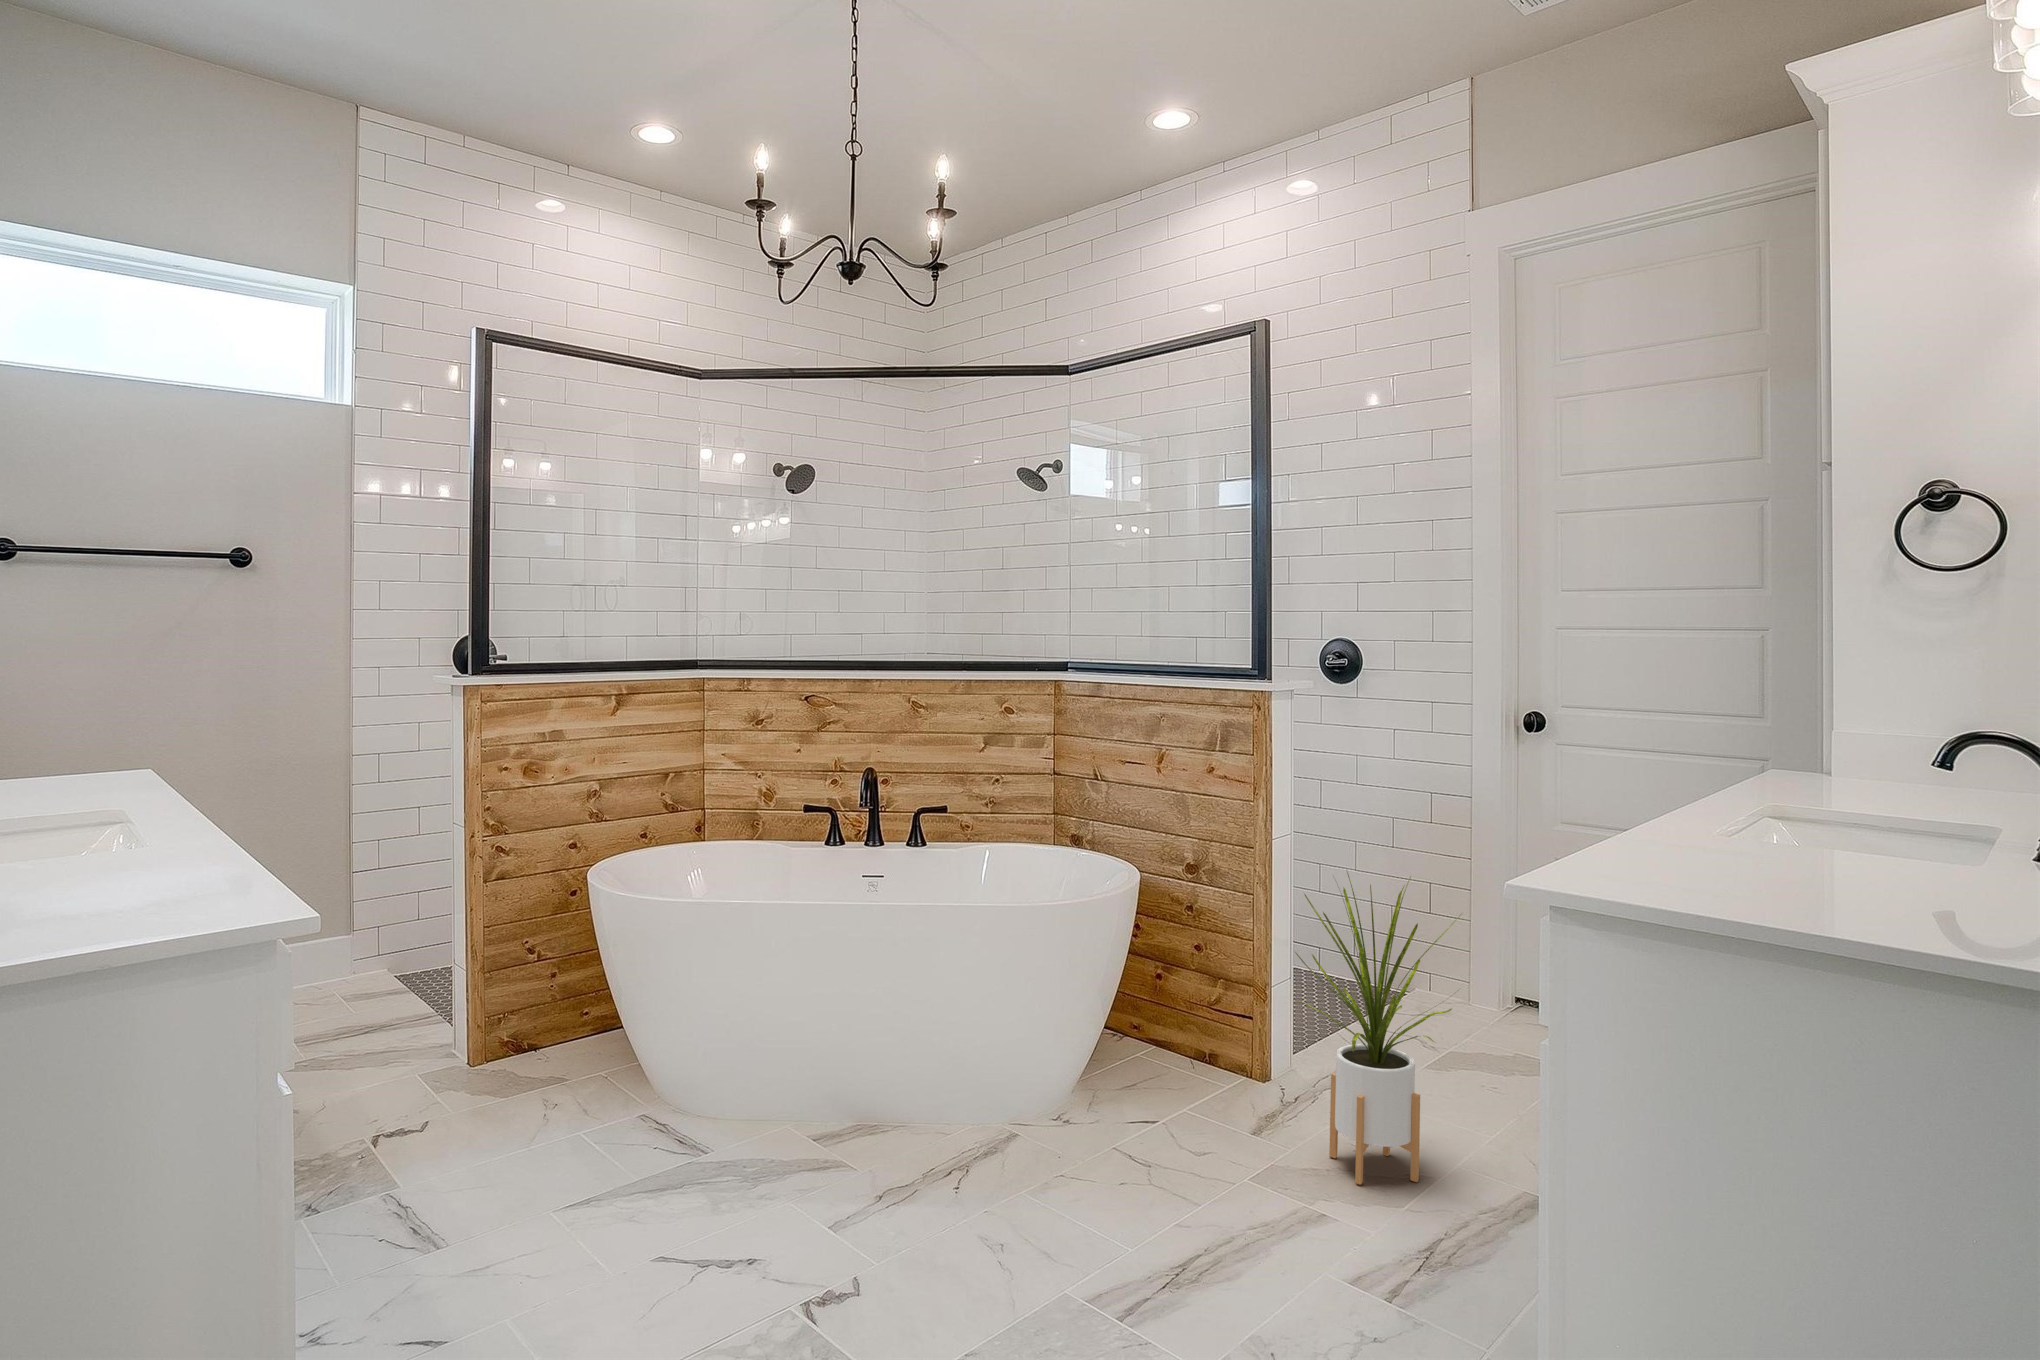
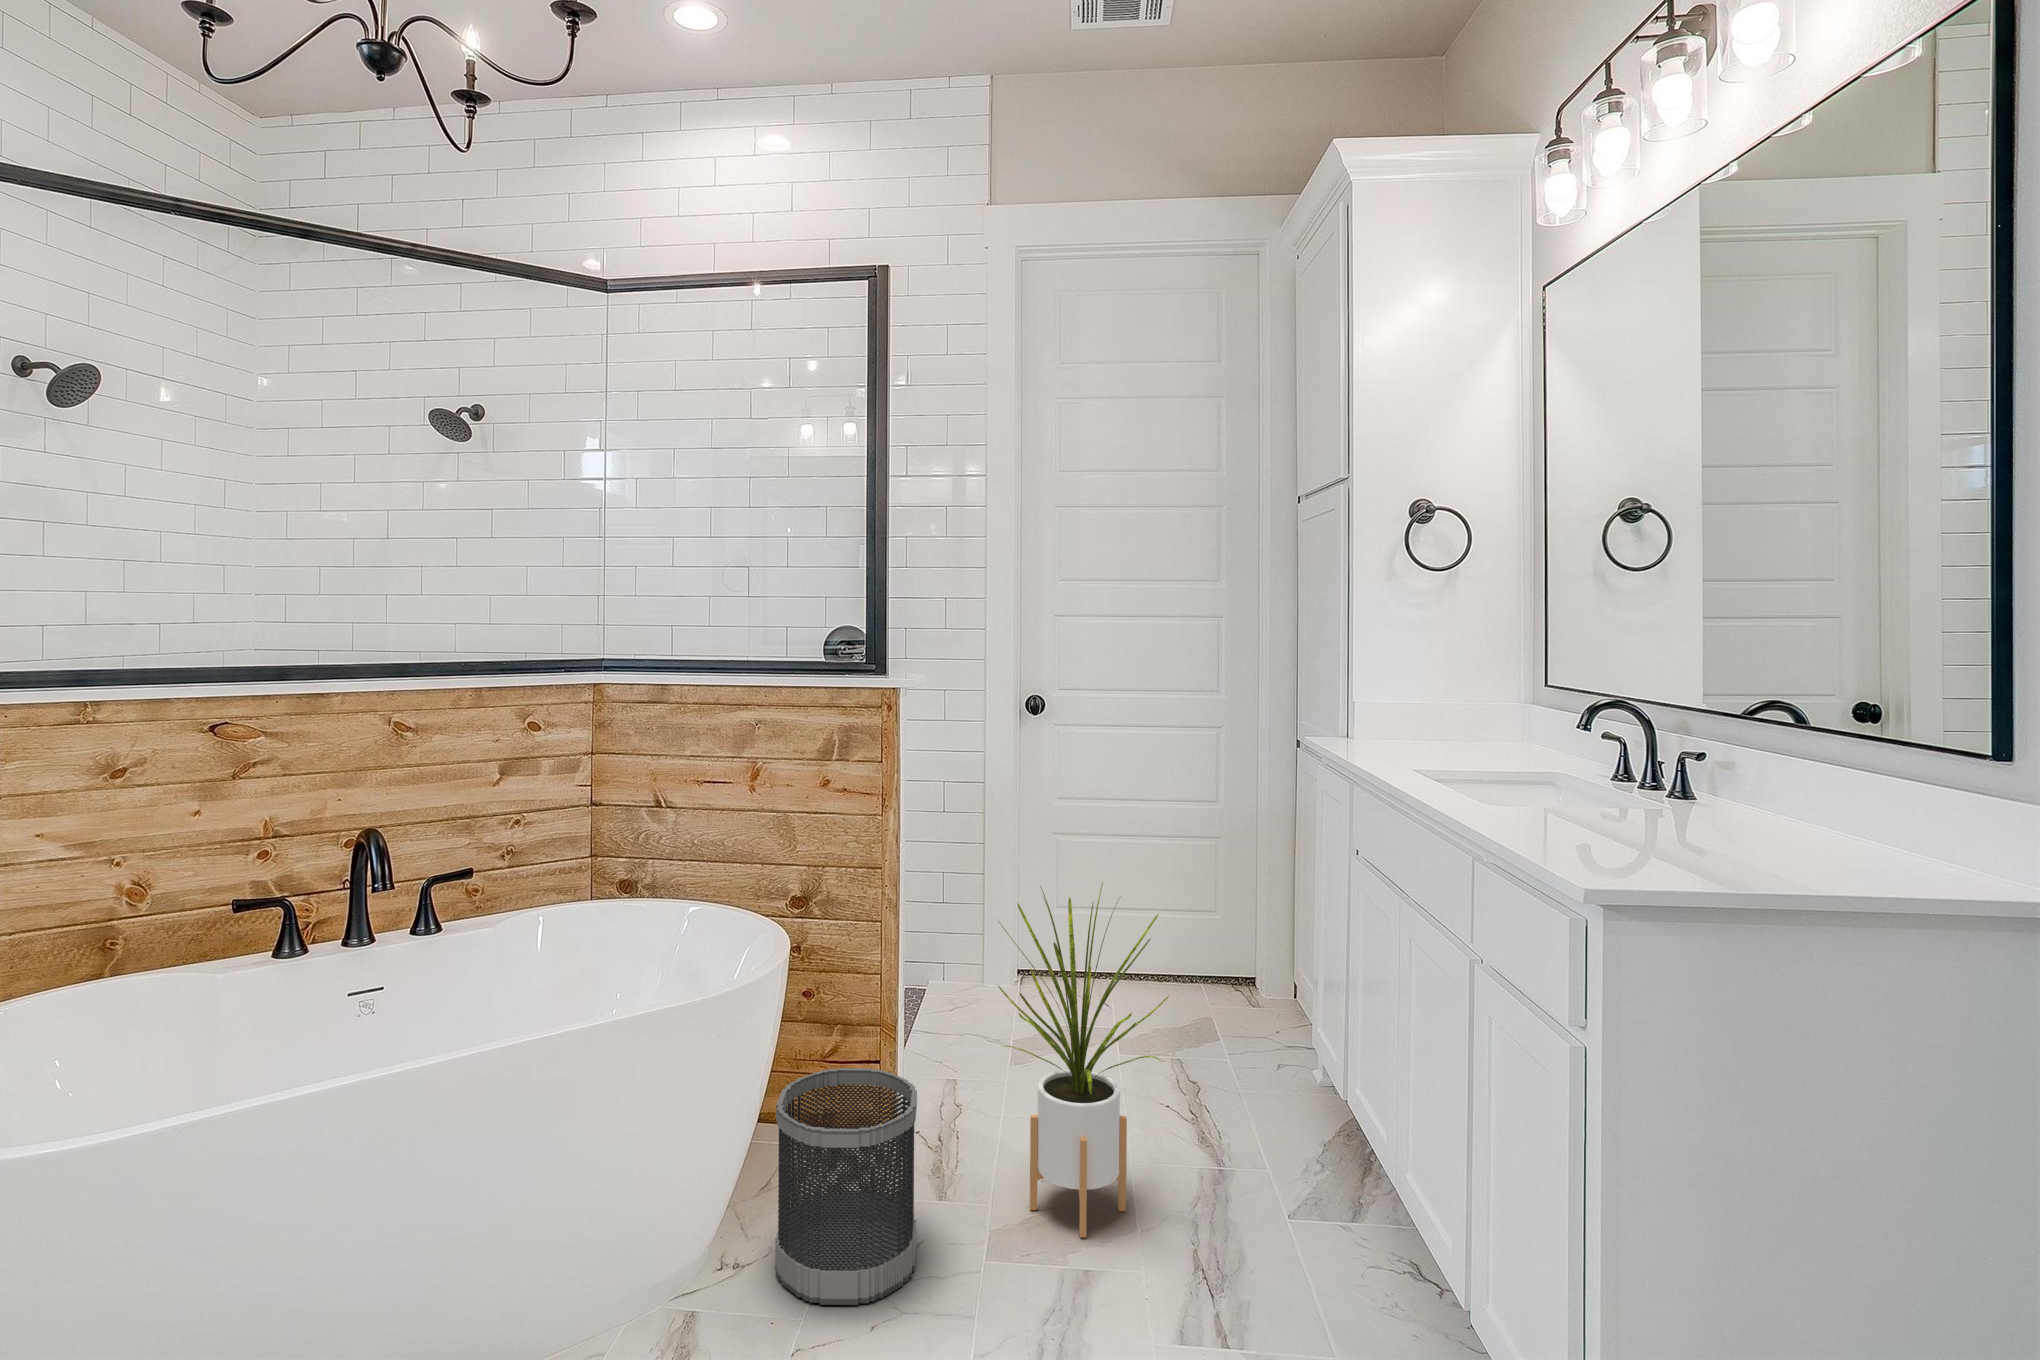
wastebasket: none [1099,993,1217,1165] -> present [775,1068,917,1305]

